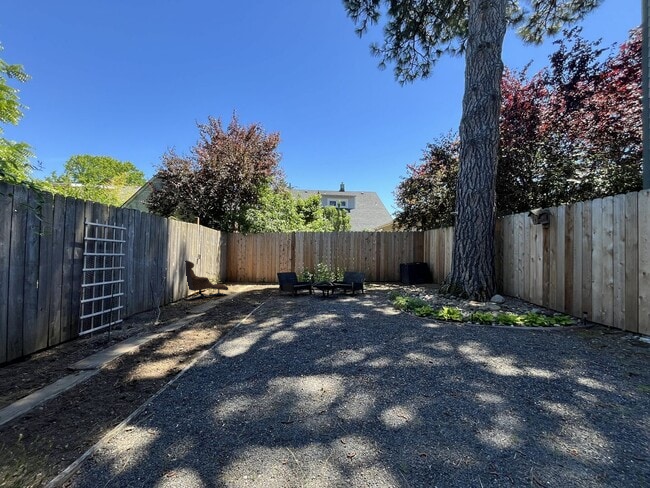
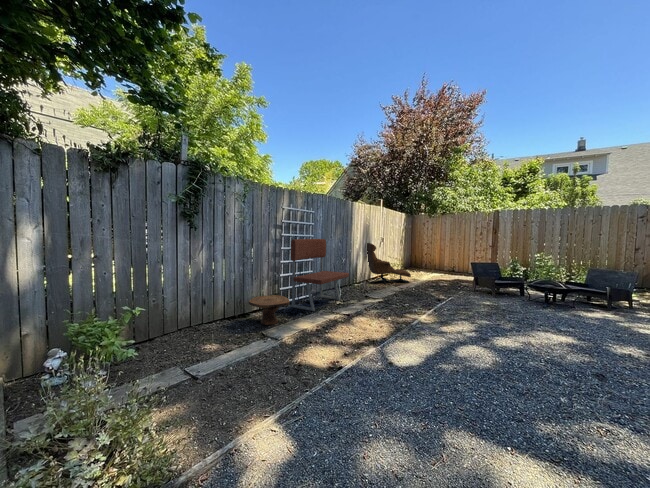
bench: none [97,258,169,336] -> present [291,239,349,311]
side table: none [39,323,103,359] -> present [249,295,290,325]

